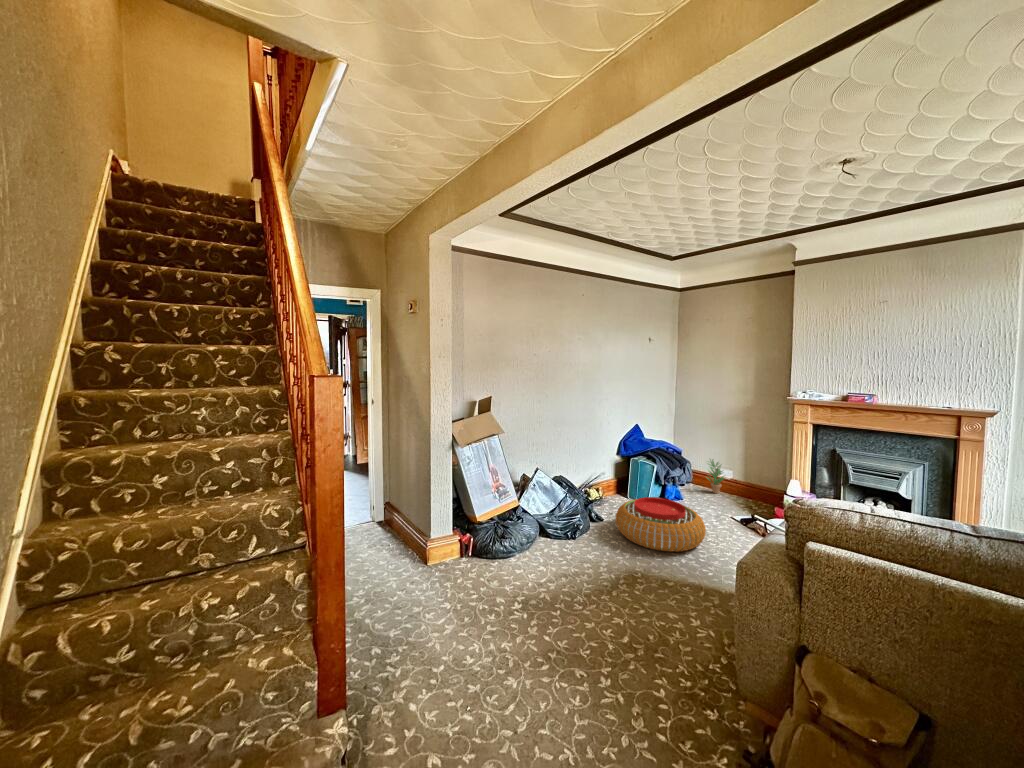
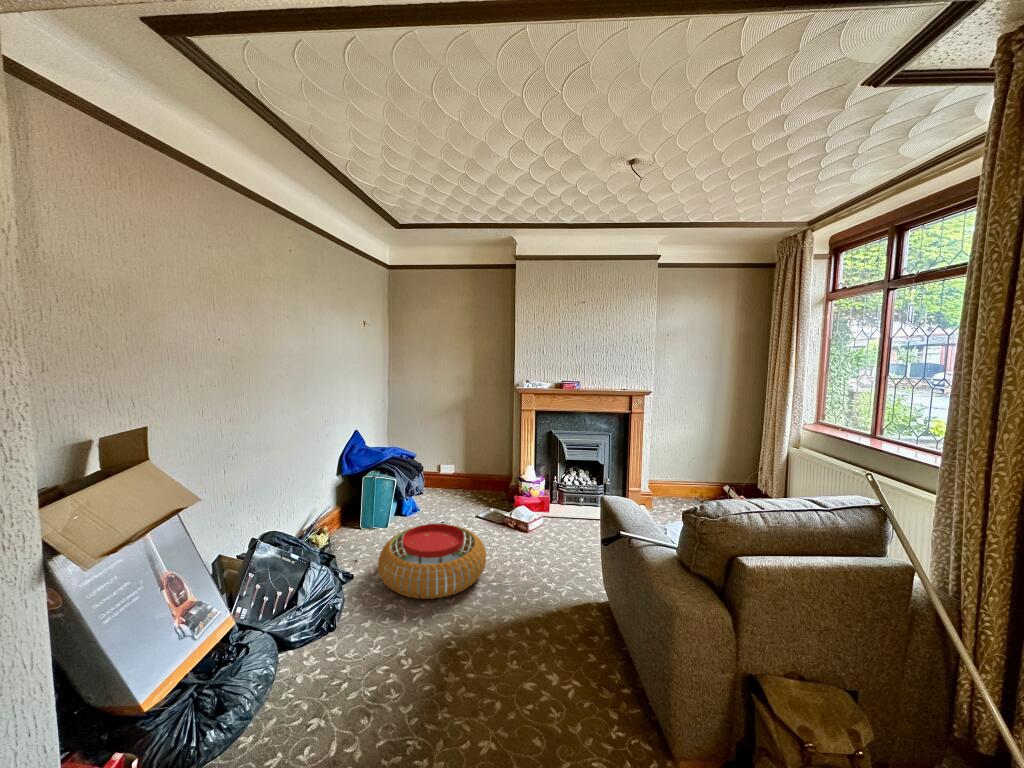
potted plant: present [707,460,724,494] -> none [436,455,457,493]

